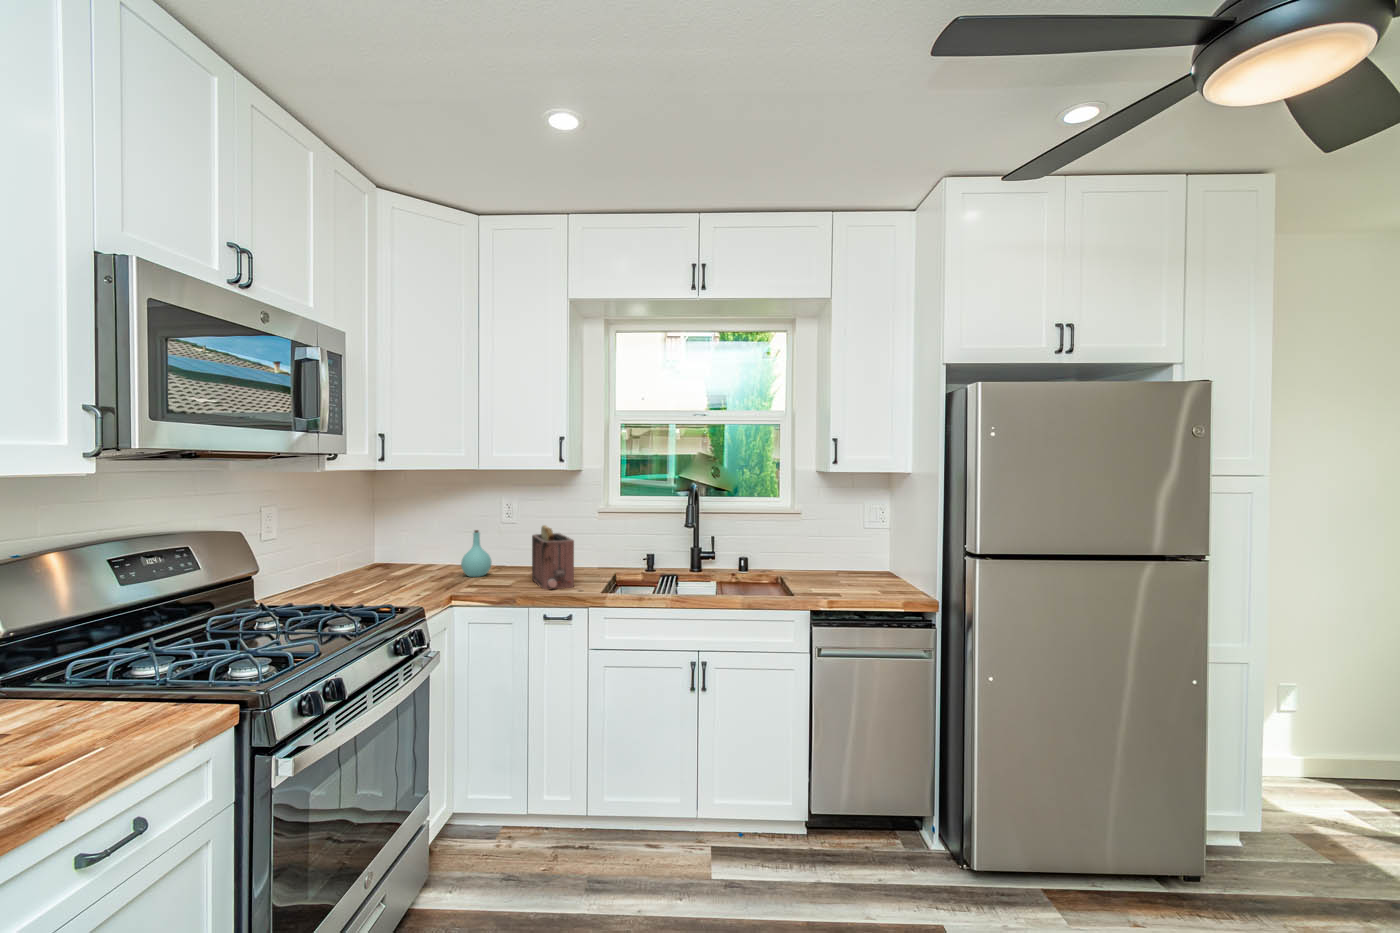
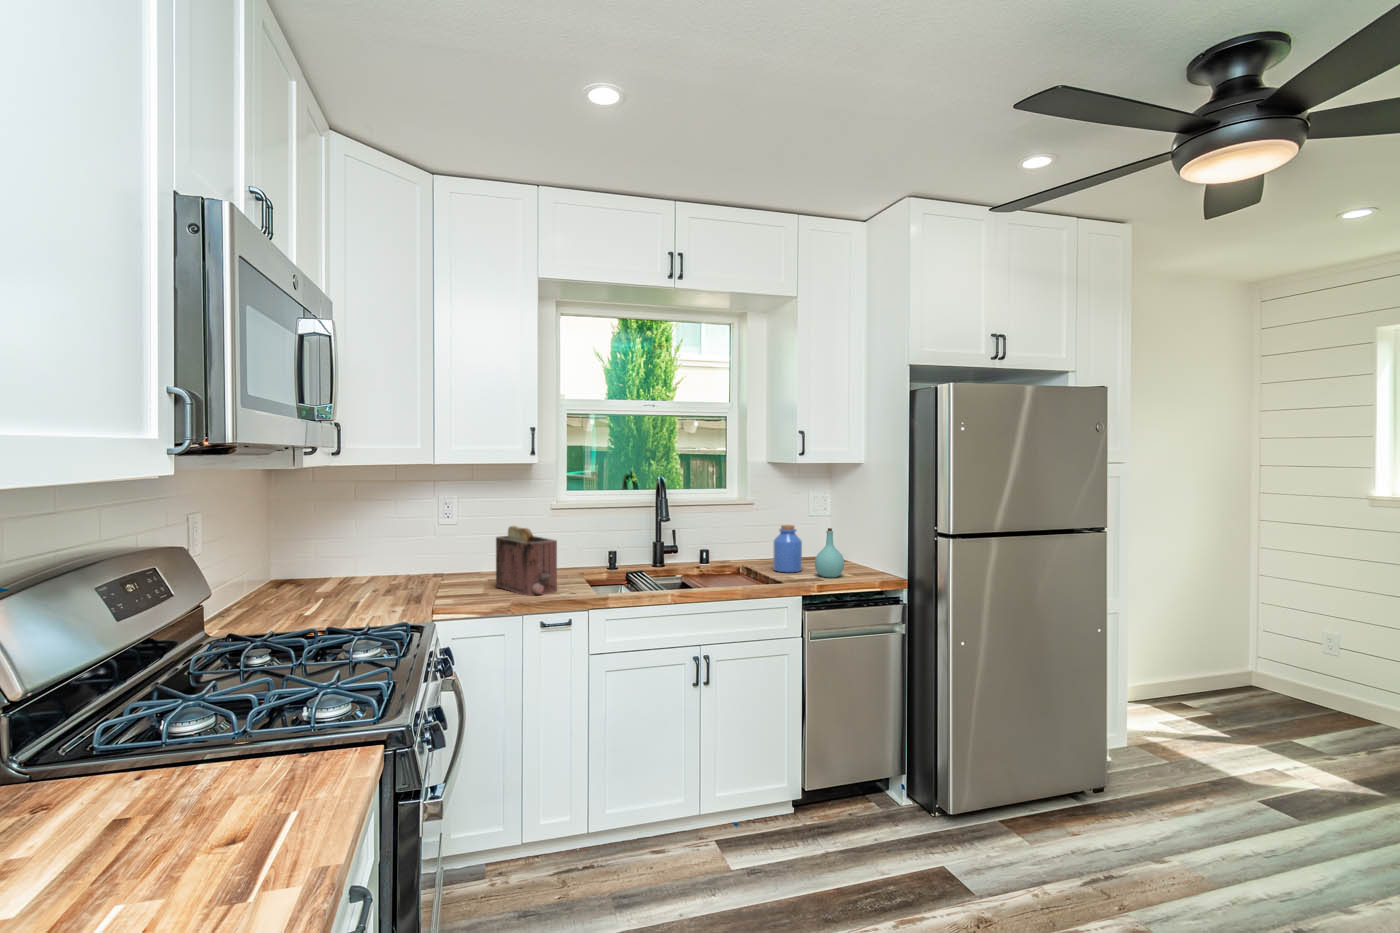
bottle: present [461,530,491,577] -> present [815,528,845,578]
jar: none [805,534,835,584] -> present [773,525,802,572]

